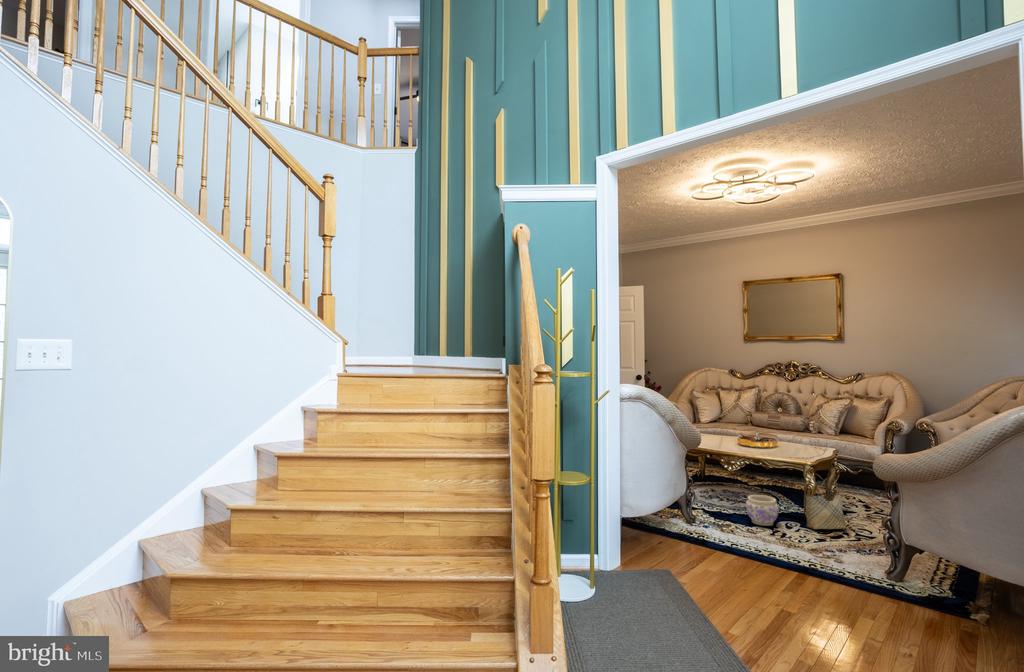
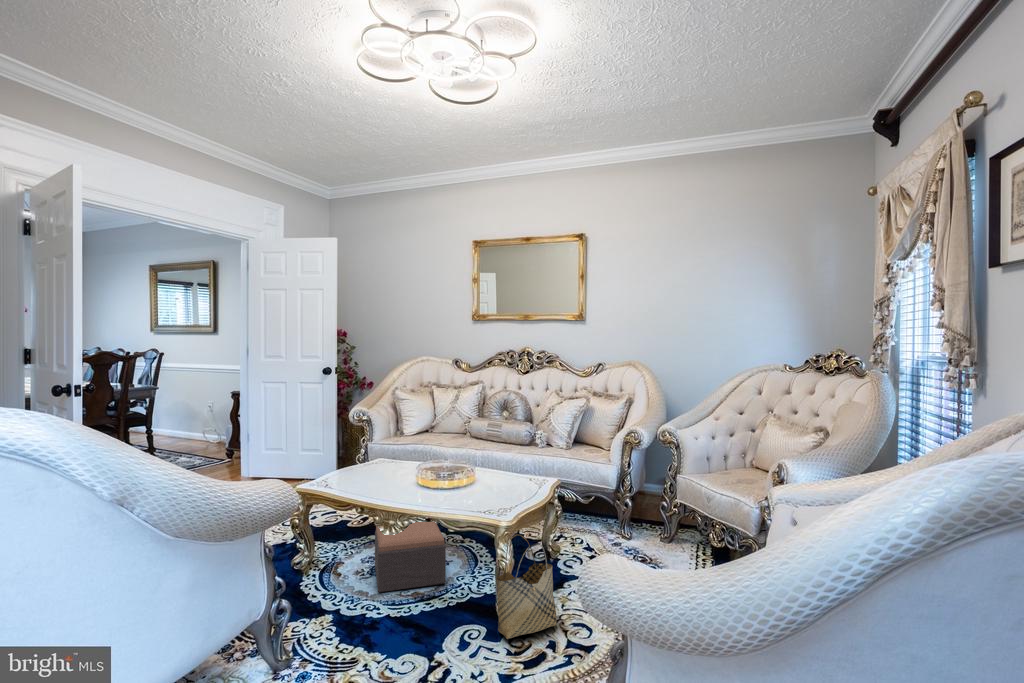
footstool: none [709,468,761,505] -> present [375,522,446,592]
planter: present [746,495,778,526] -> none [400,581,454,646]

